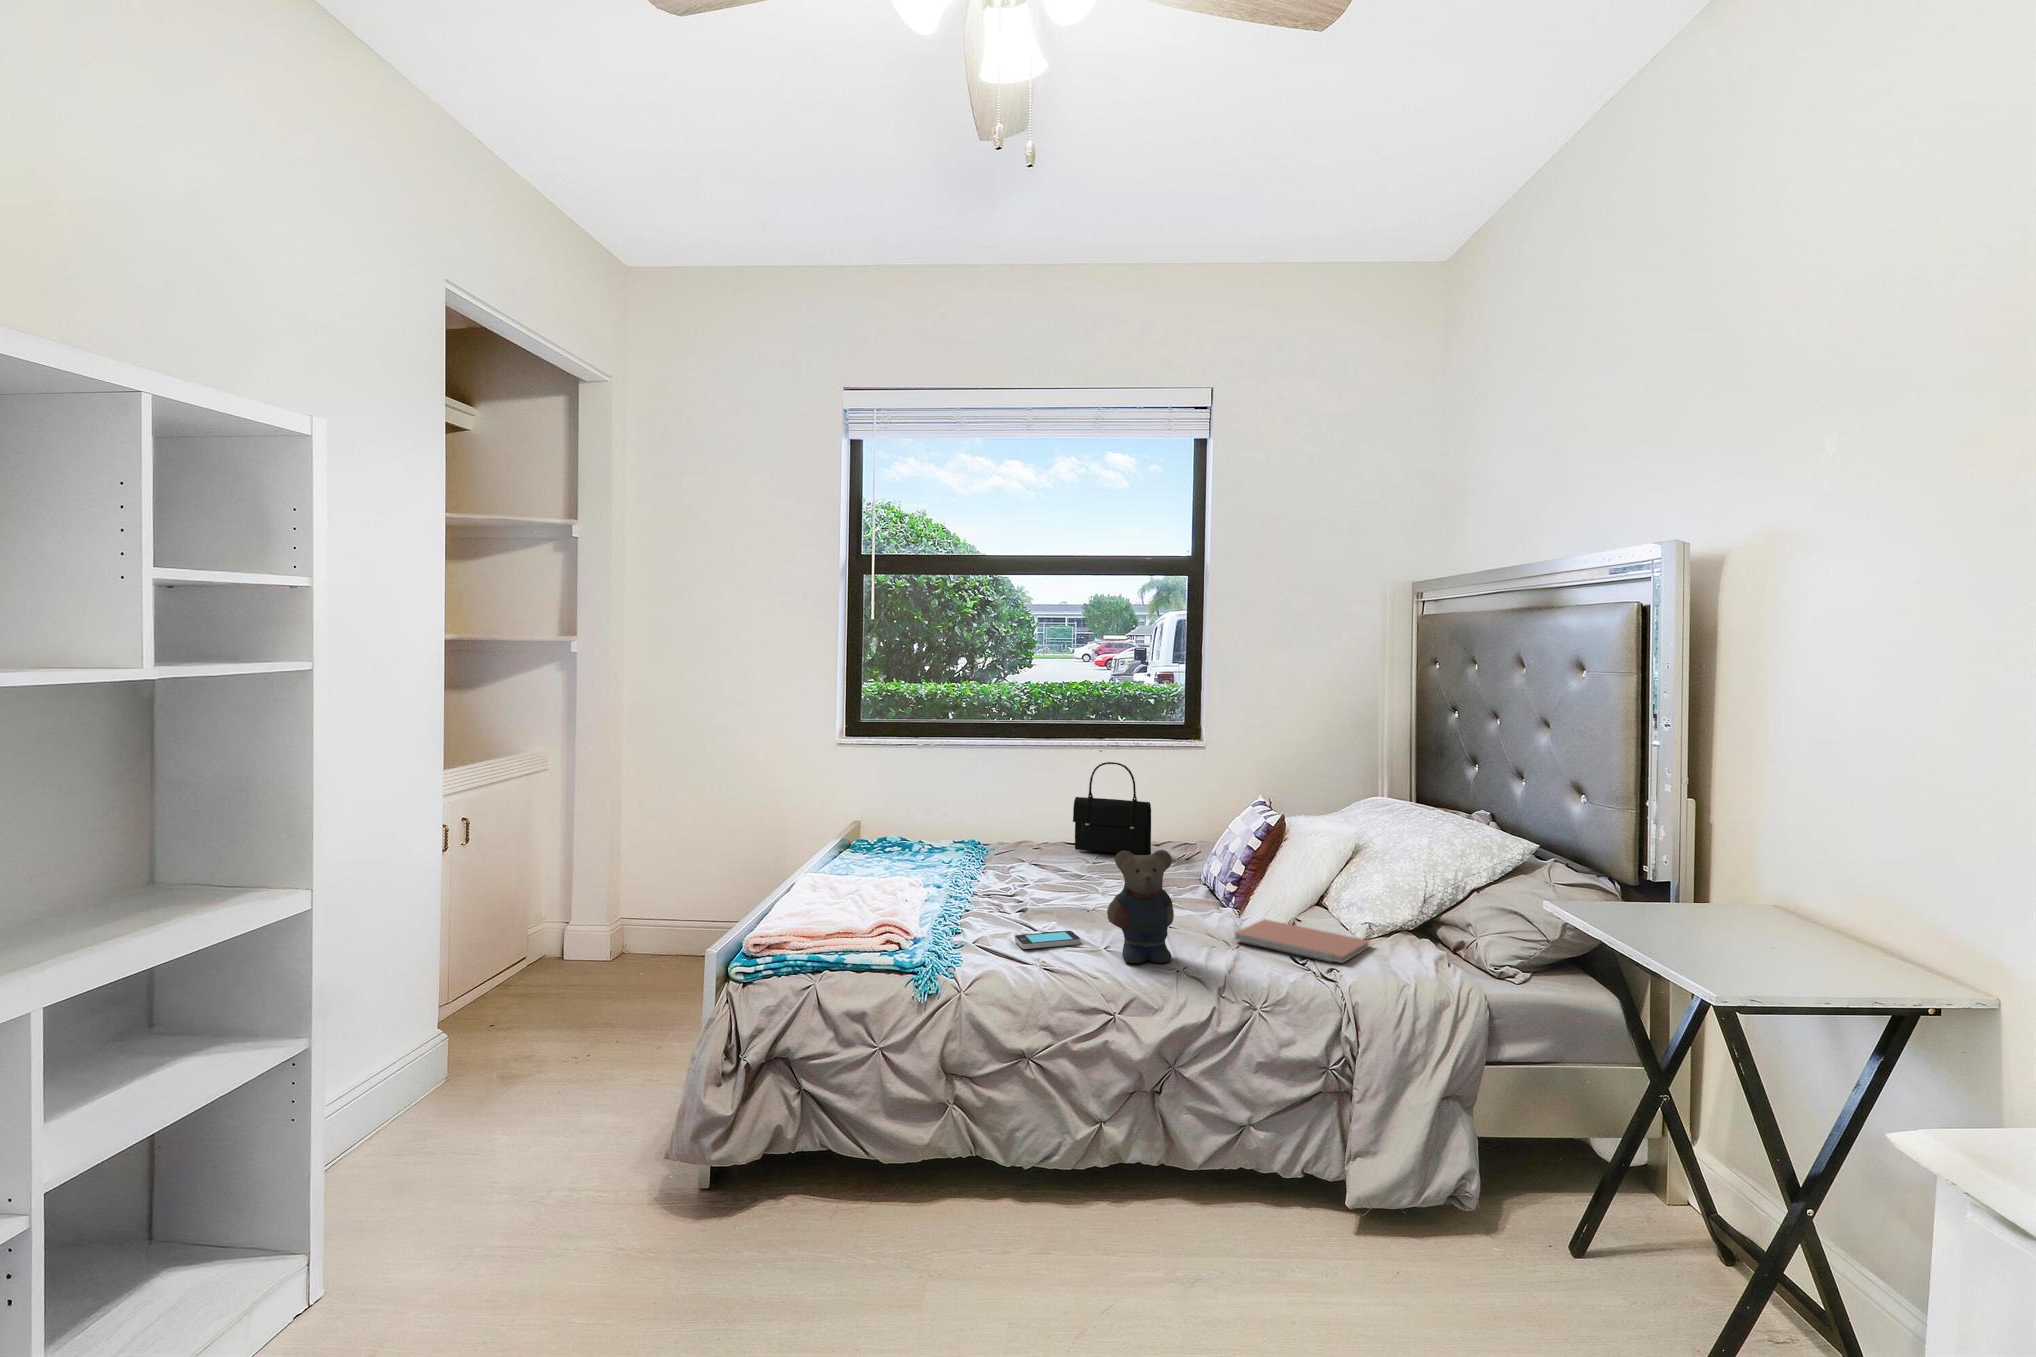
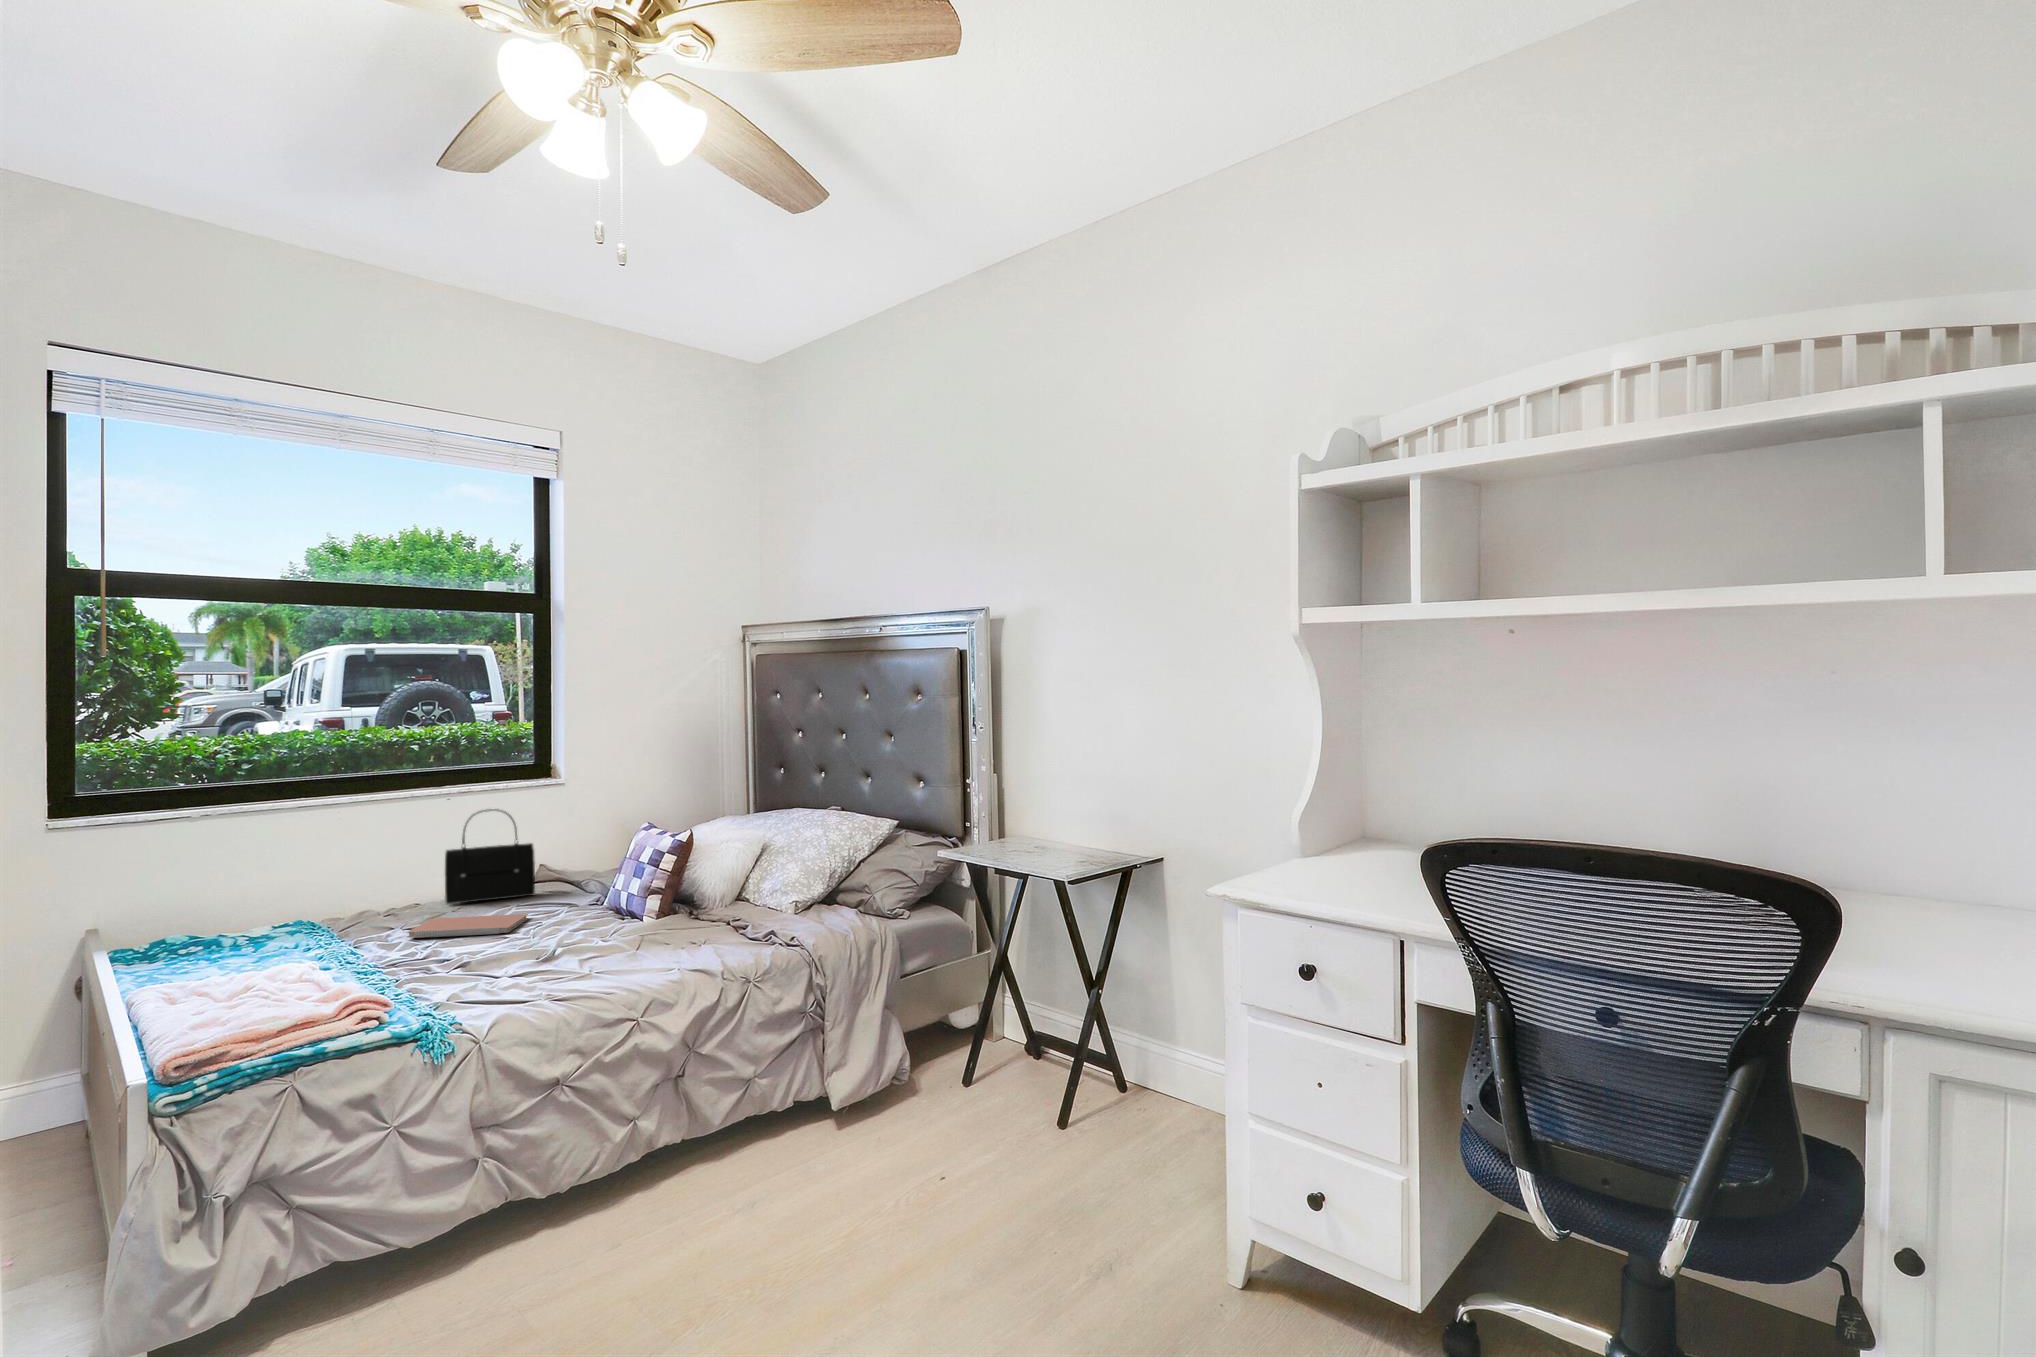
teddy bear: present [1107,850,1174,963] -> none [606,868,667,973]
notebook: present [1234,919,1369,963] -> present [407,914,528,938]
smartphone: present [1015,931,1080,949] -> none [493,965,563,991]

